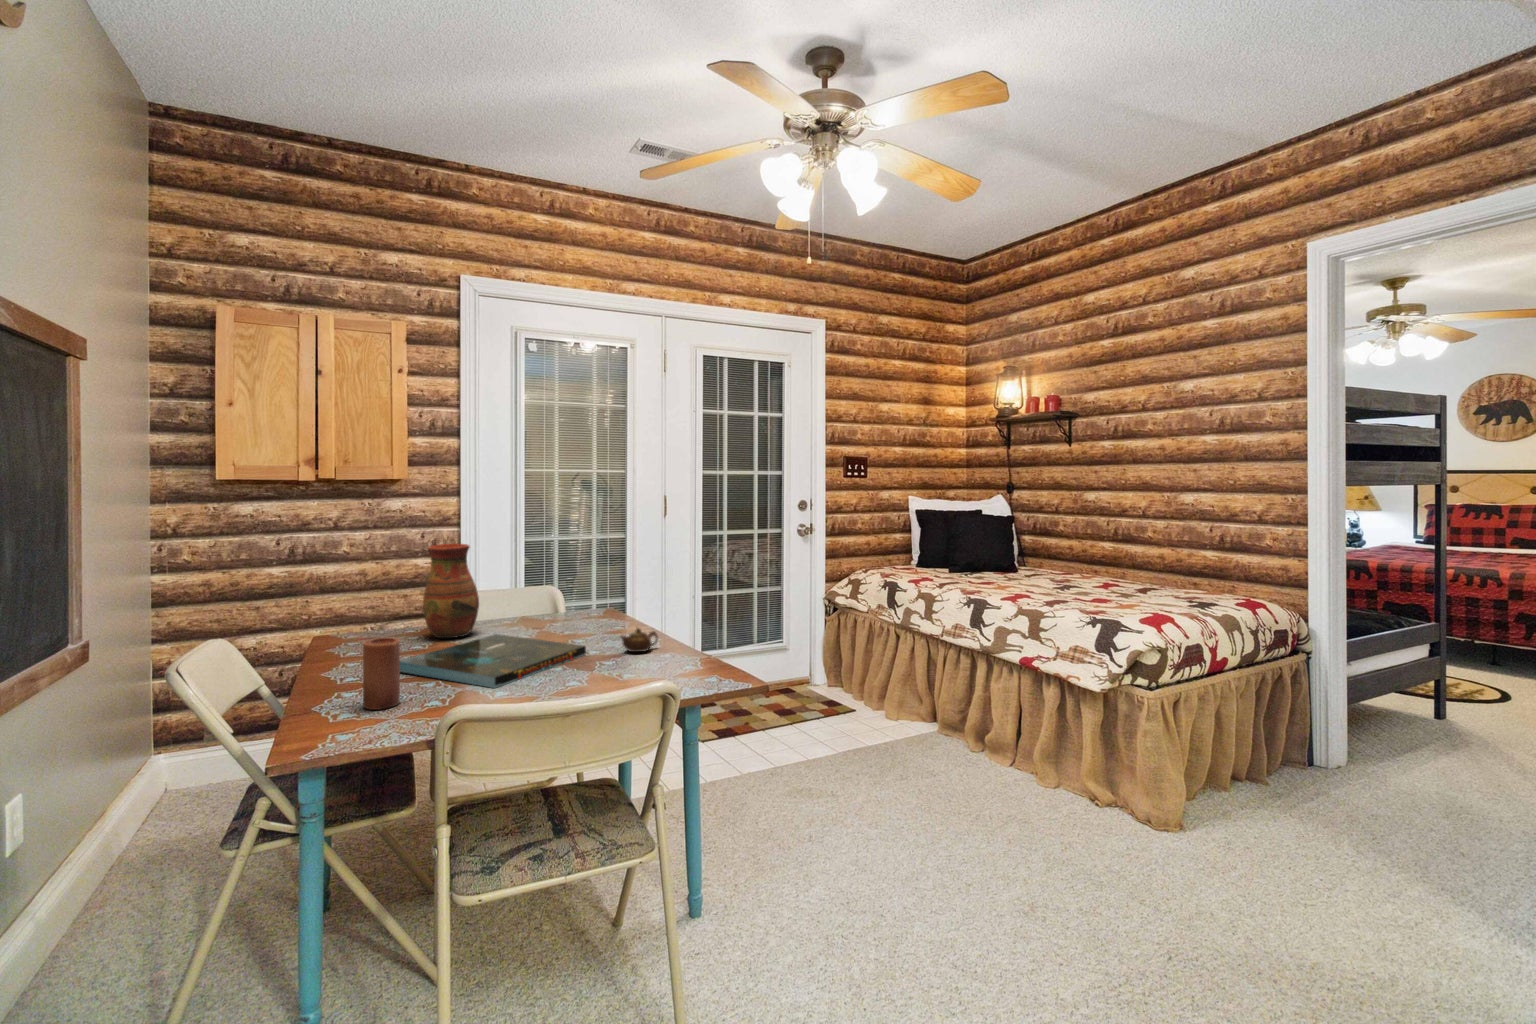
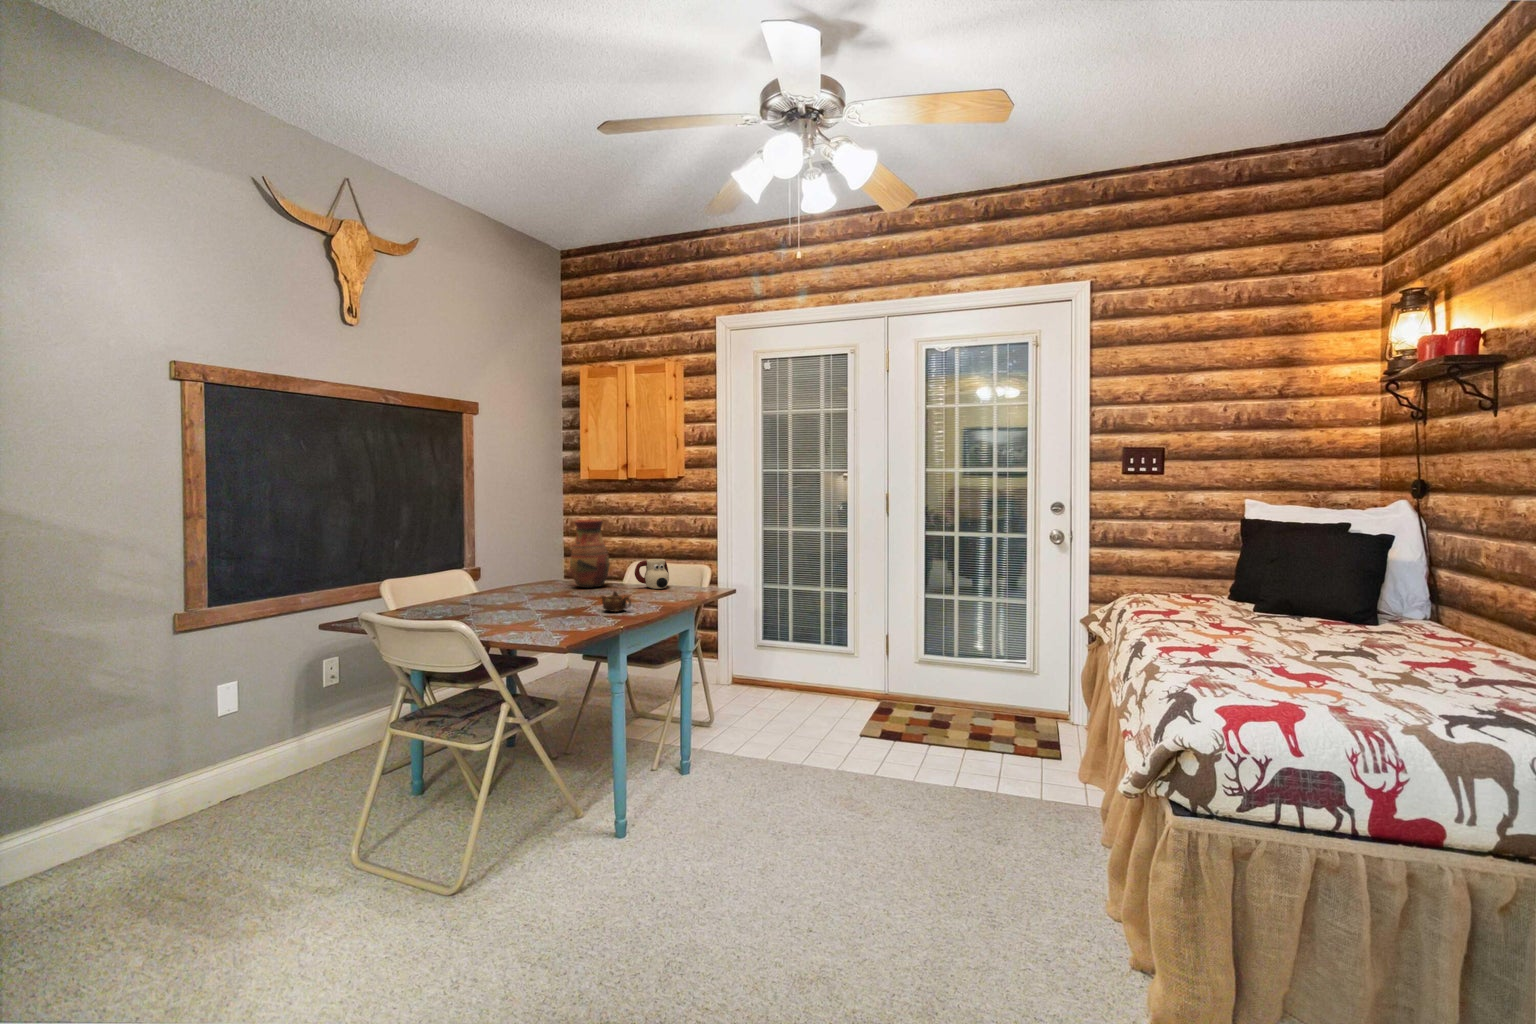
mug: none [522,587,565,624] -> present [635,559,669,589]
board game: present [400,634,586,688] -> none [484,587,587,613]
candle: present [363,637,400,710] -> none [417,567,441,611]

